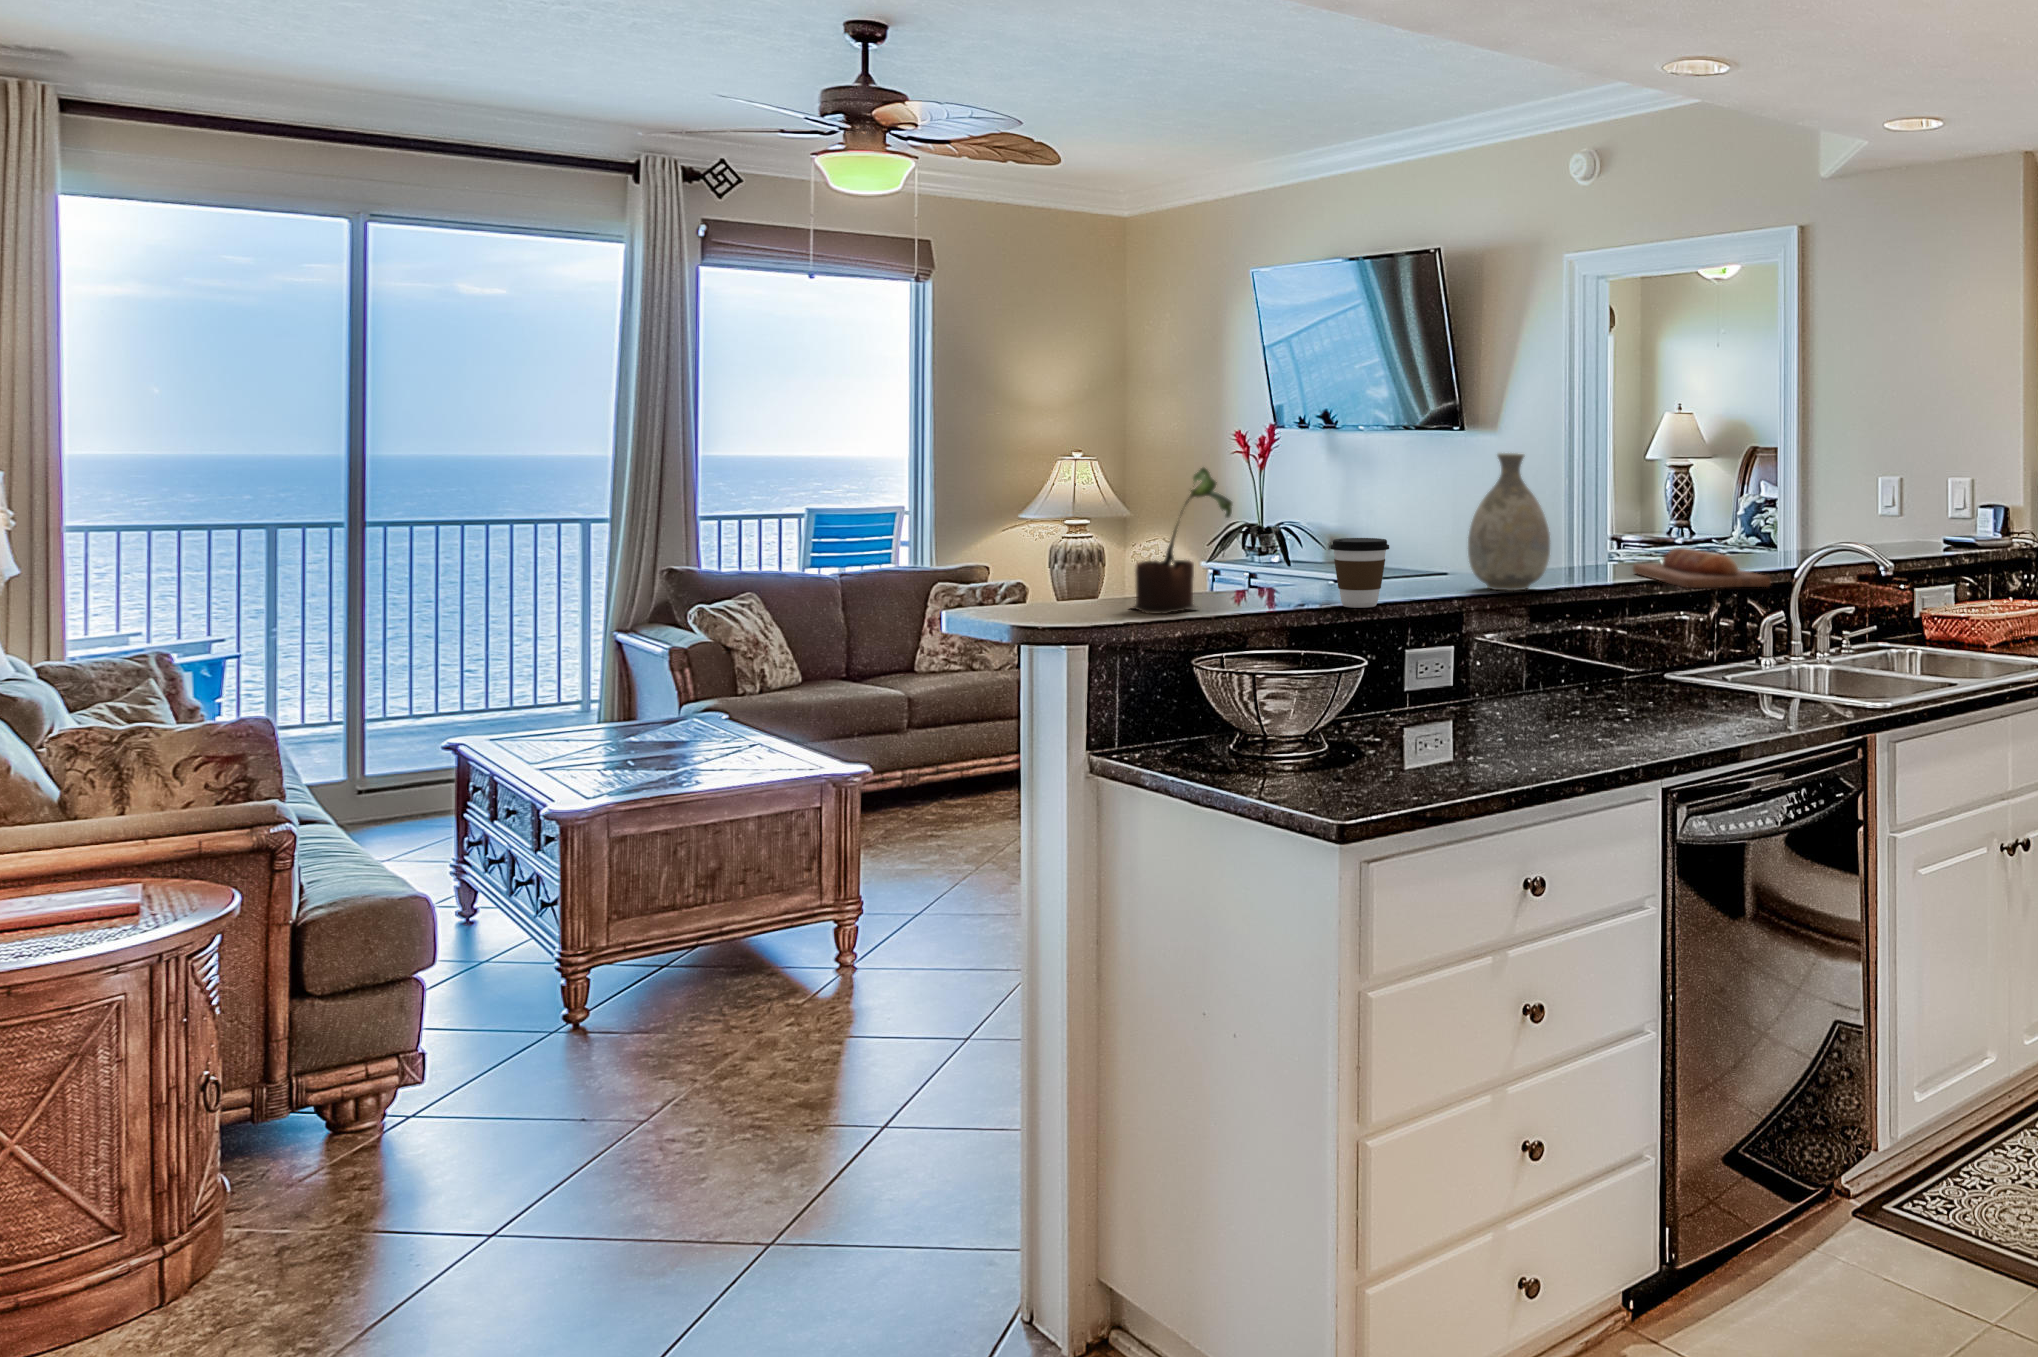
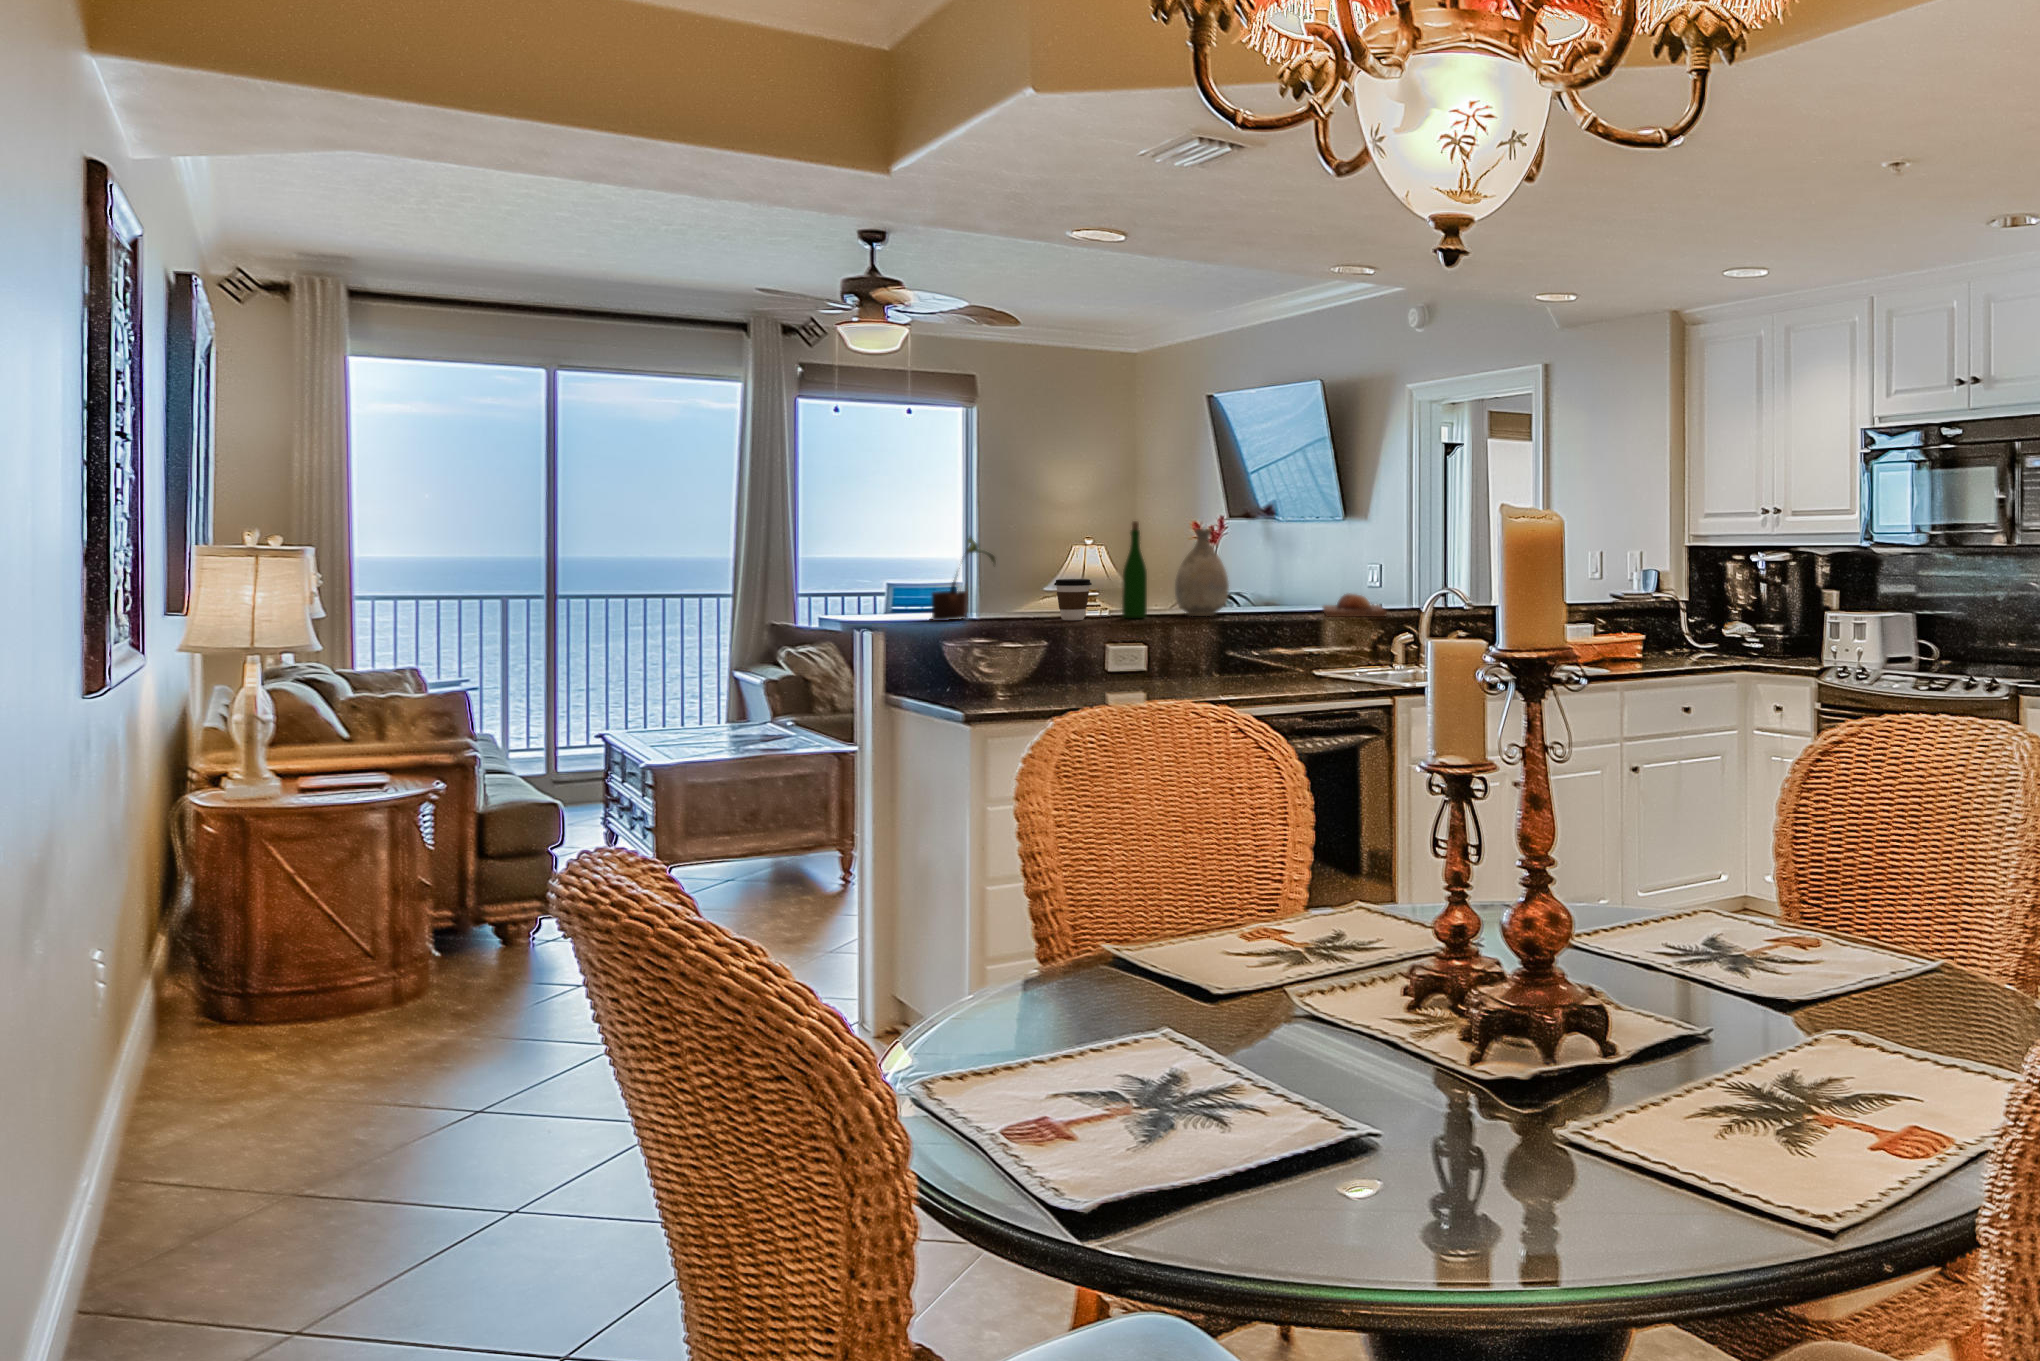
wine bottle: none [1416,443,1455,600] -> present [1122,521,1147,619]

